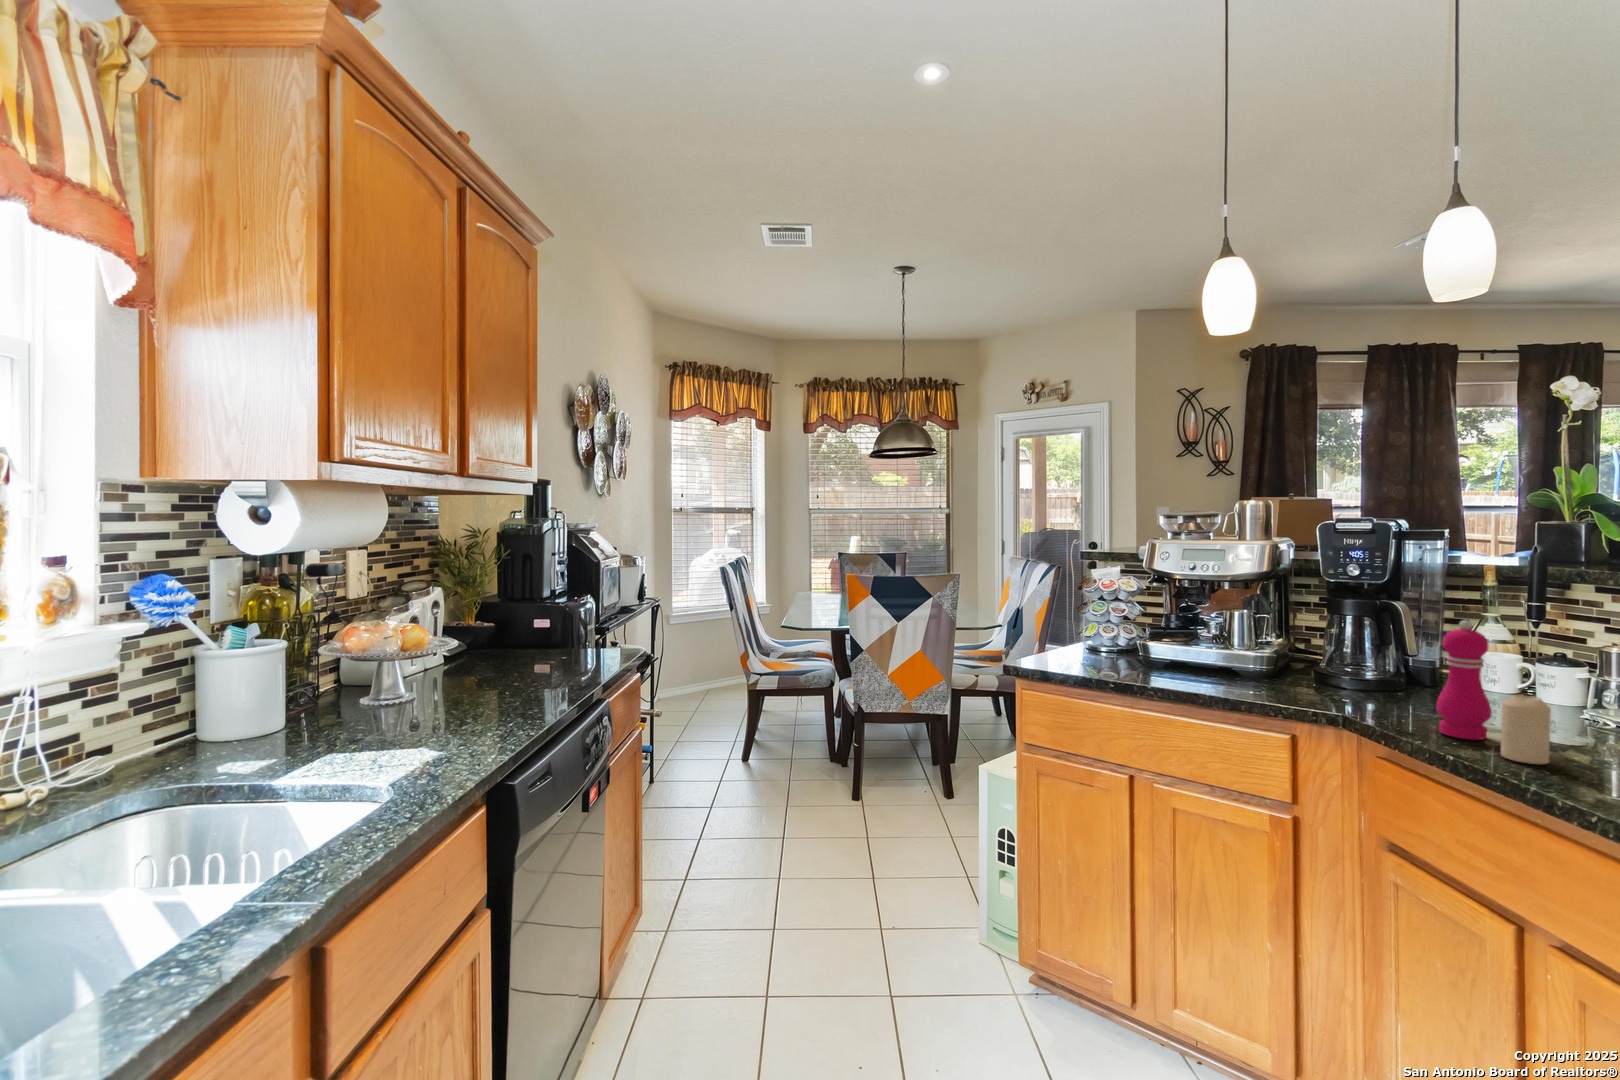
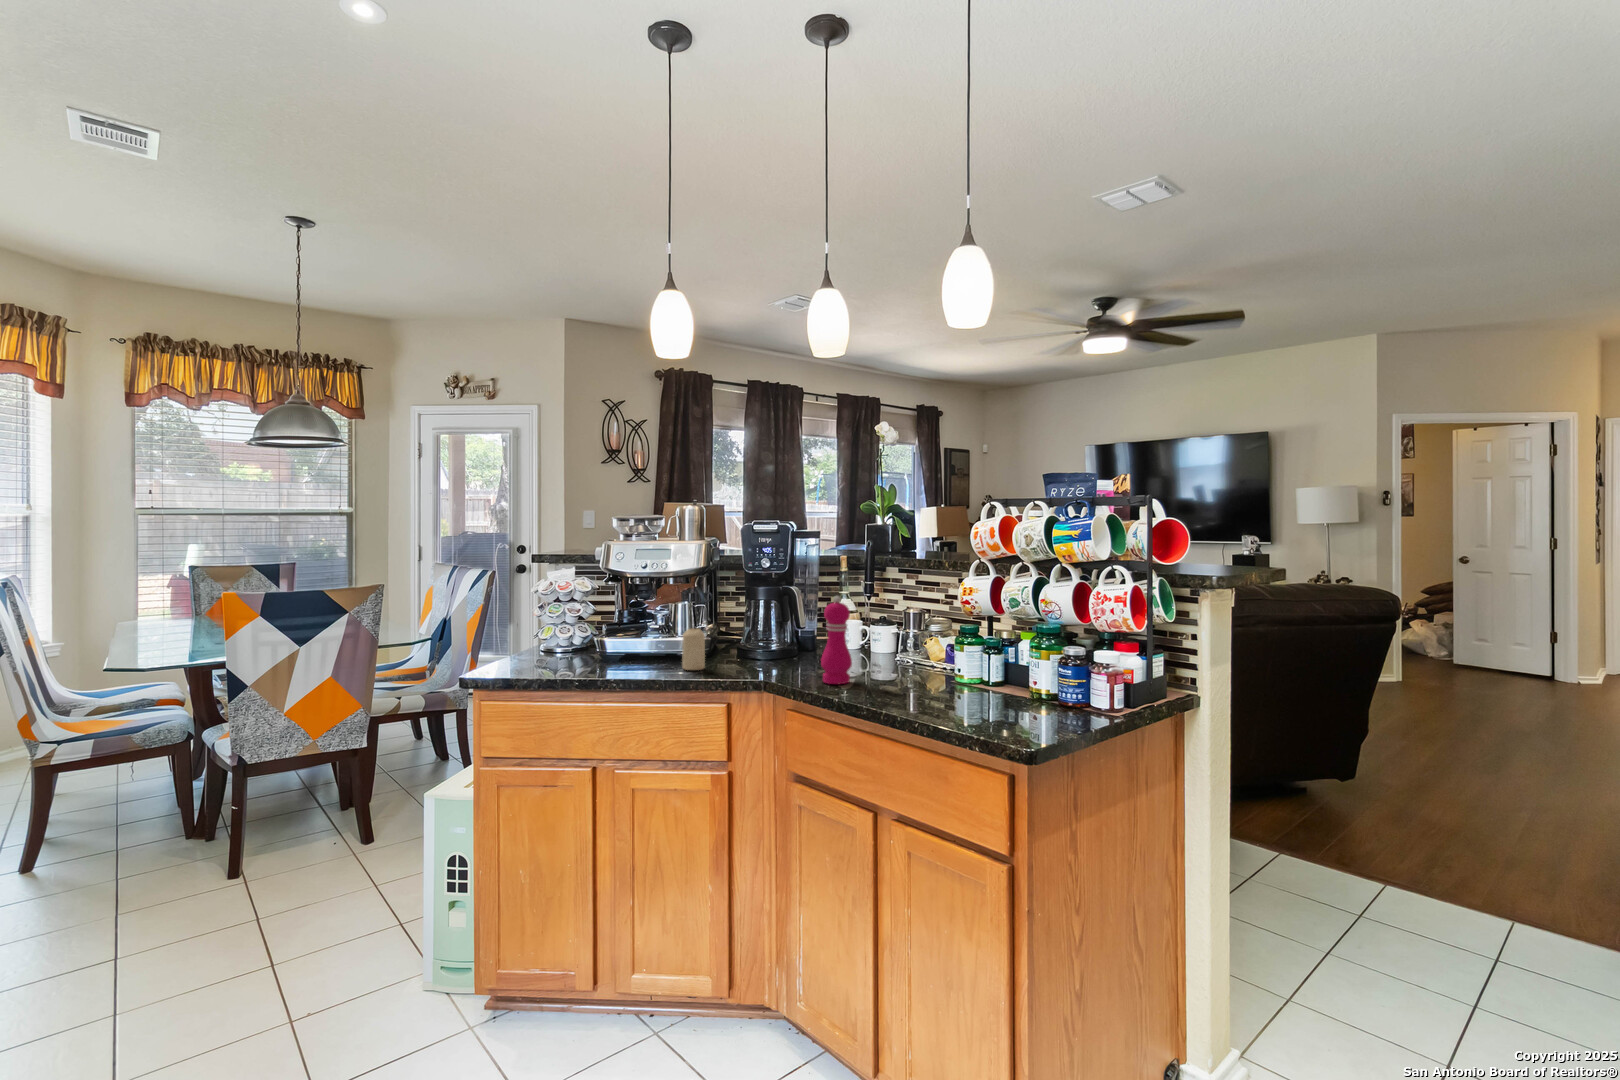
candle: present [1501,694,1551,764] -> present [682,628,705,670]

